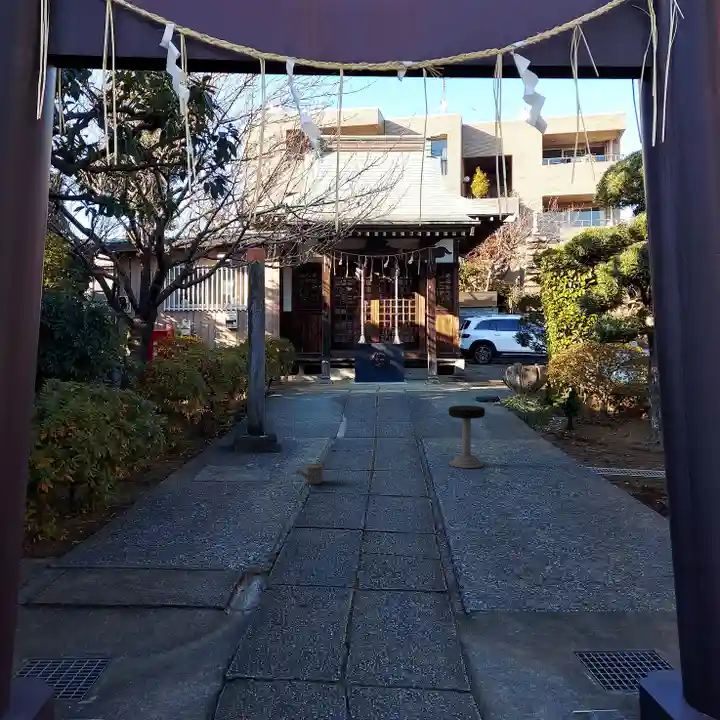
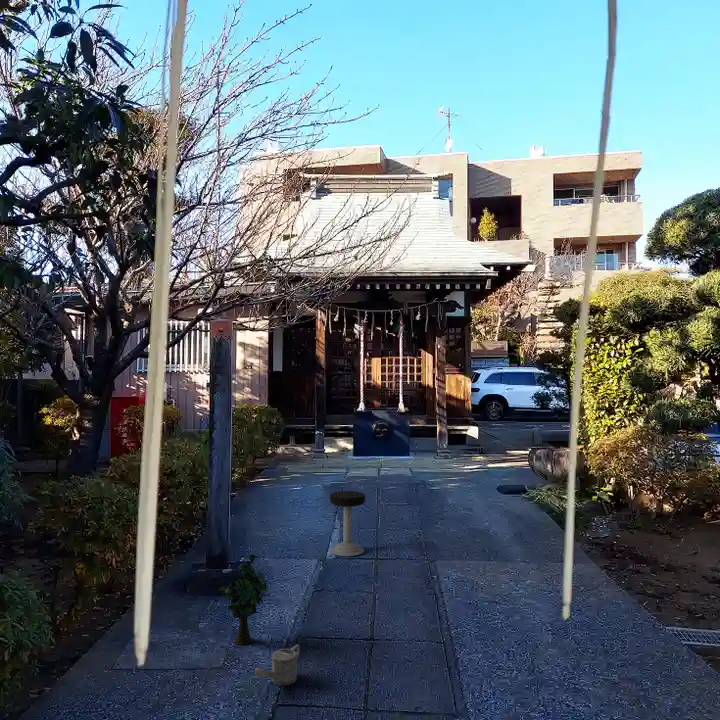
decorative plant: present [559,388,581,430] -> present [219,554,267,645]
stool: present [449,405,485,468] -> present [330,491,365,556]

